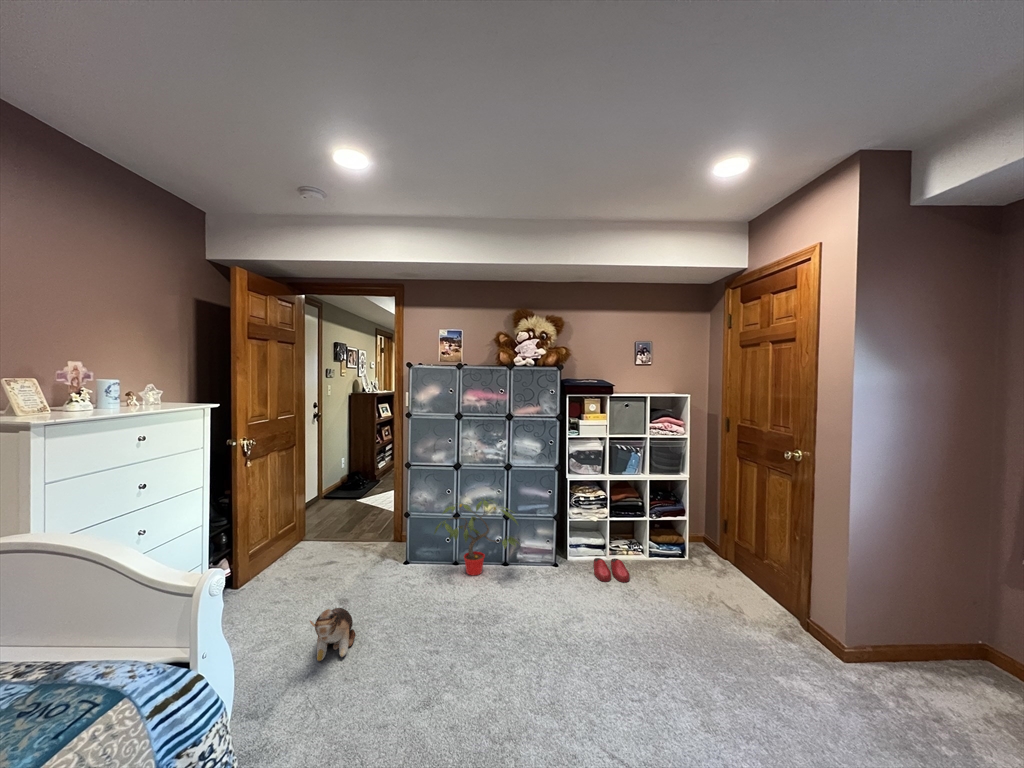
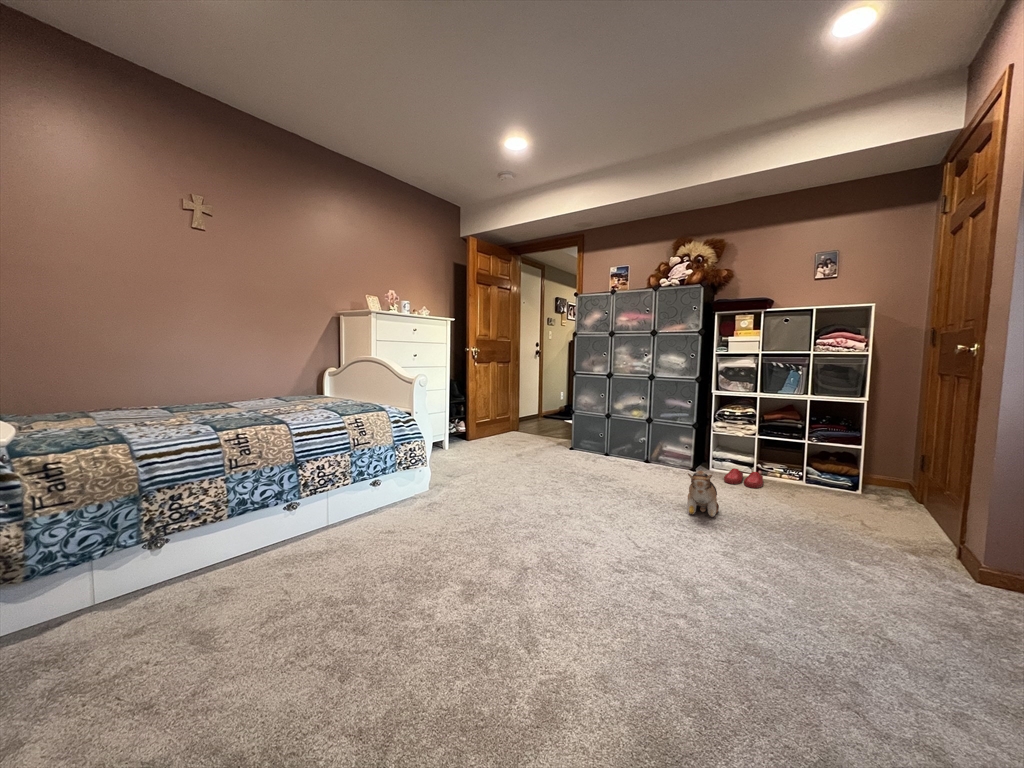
potted plant: present [434,499,519,575] -> none [585,400,659,461]
plush toy: present [310,608,356,661] -> present [688,471,719,517]

